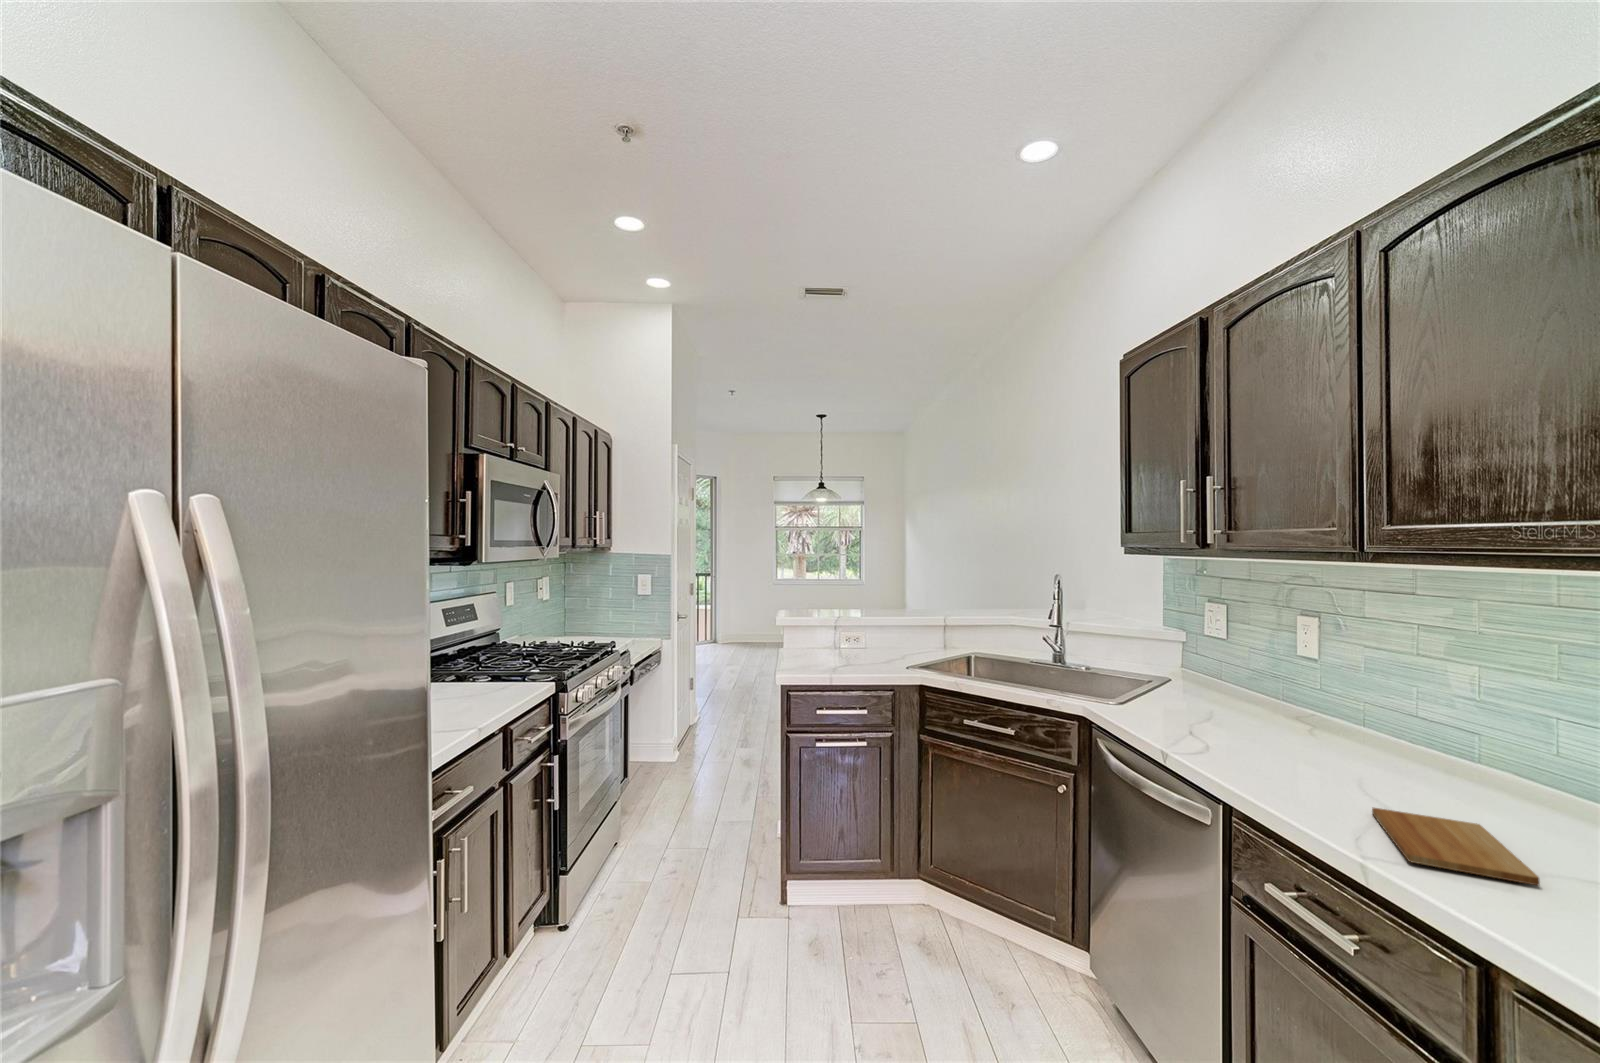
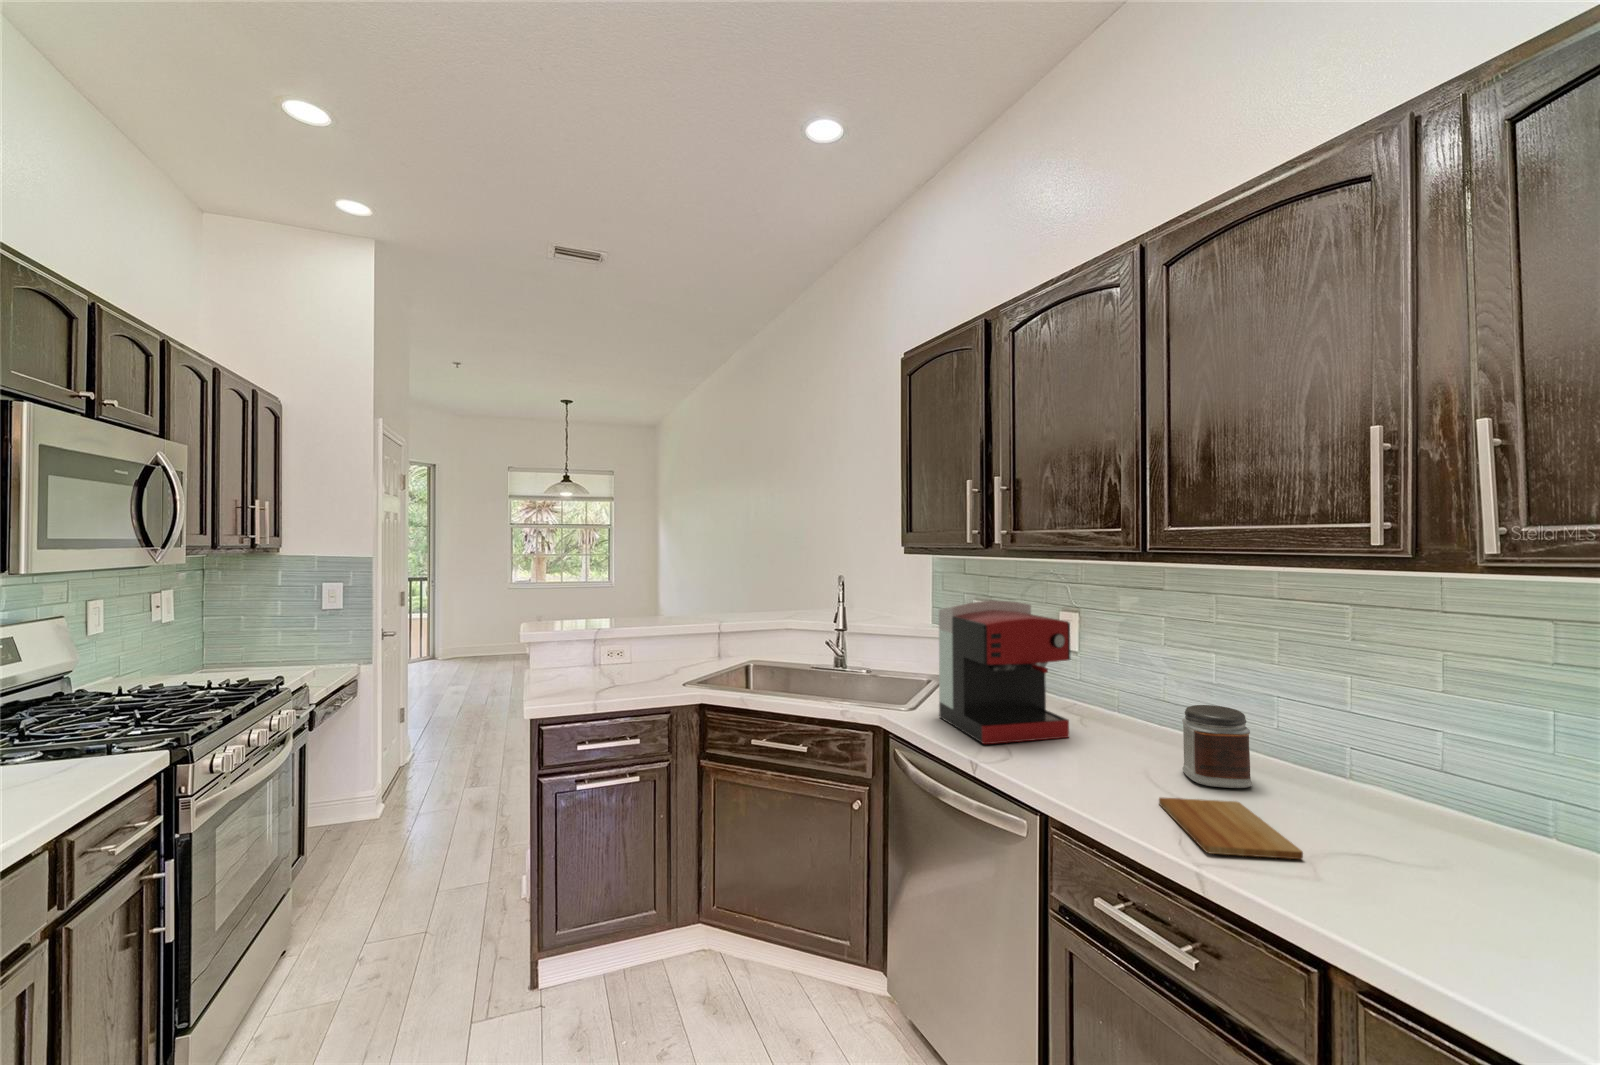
coffee maker: none [1142,601,1289,745] -> present [939,600,1070,744]
jar: none [1420,720,1511,814] -> present [1182,705,1252,788]

